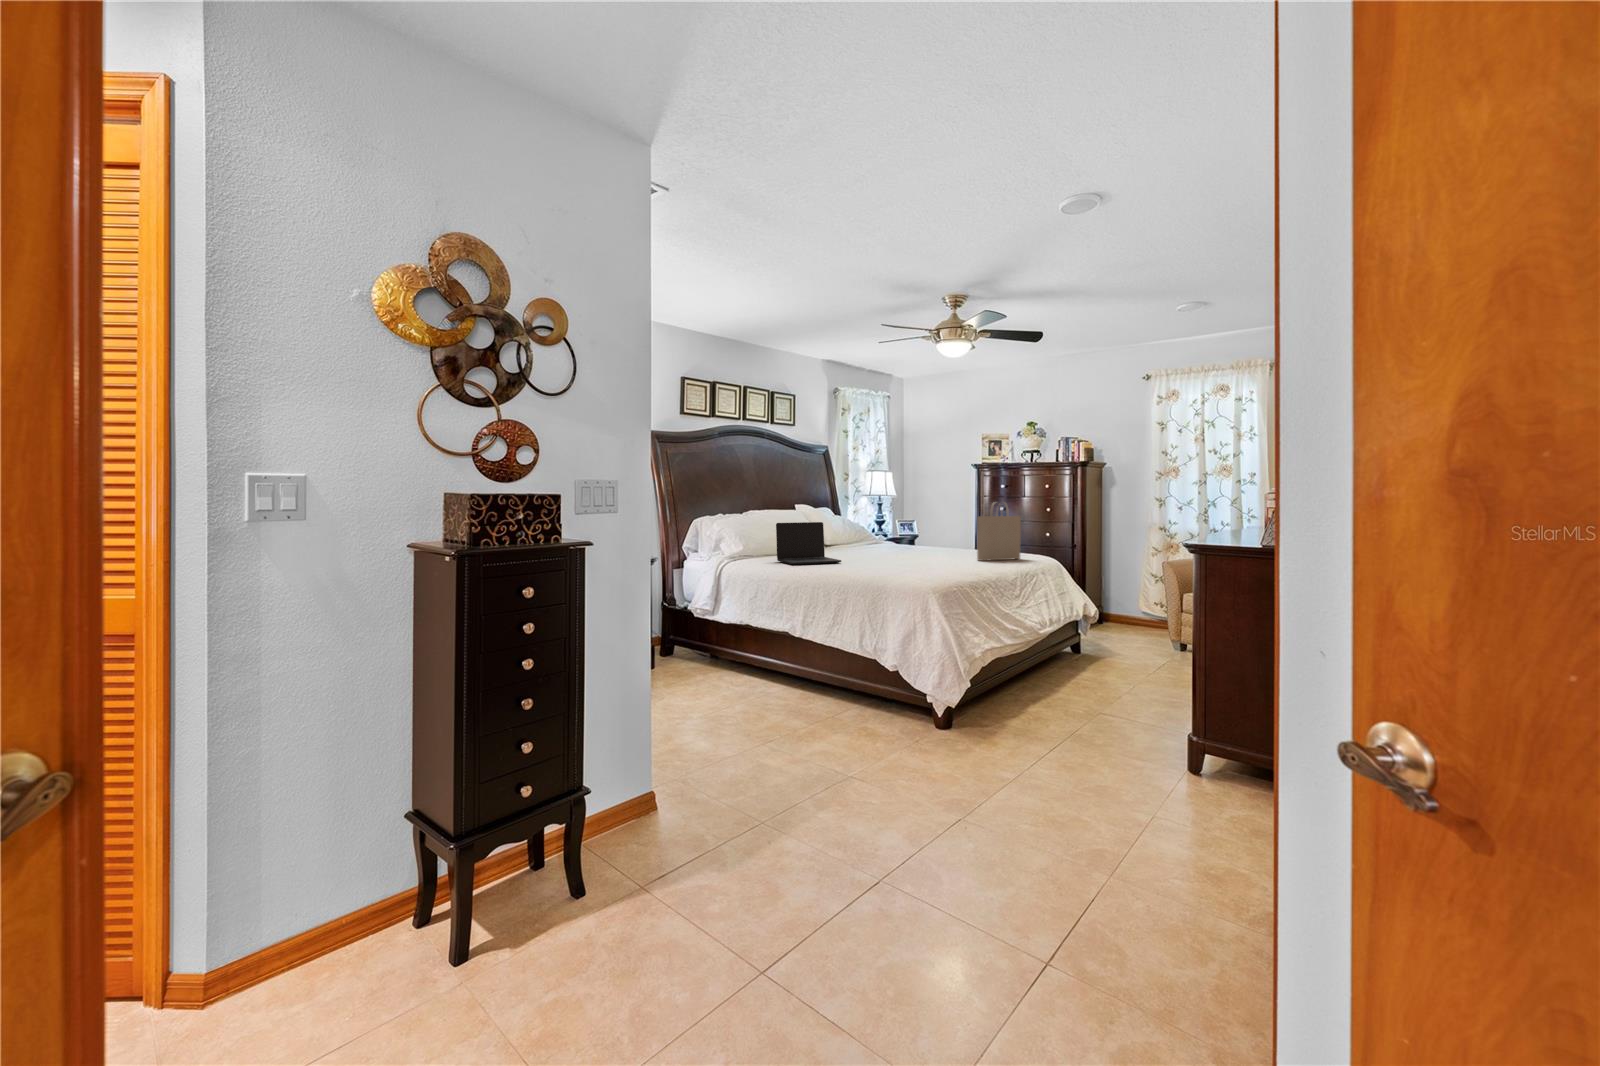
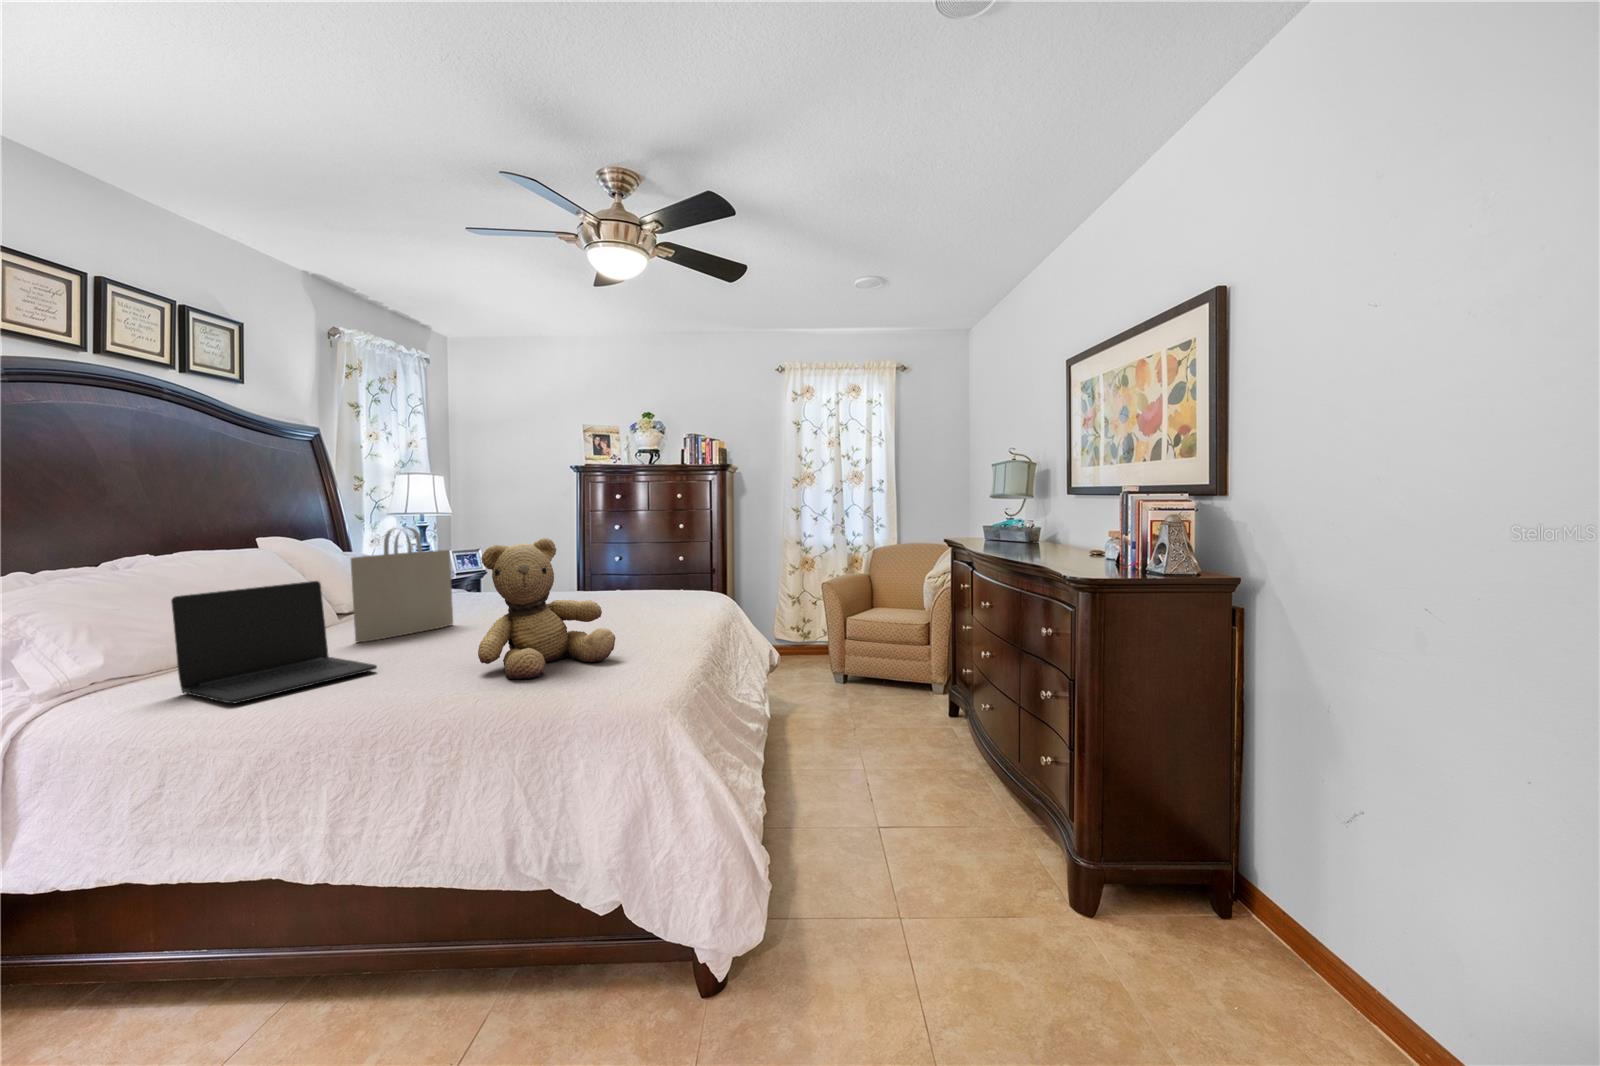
tote bag: present [977,502,1021,561] -> present [351,528,453,643]
teddy bear: none [880,505,943,570] -> present [478,538,615,679]

